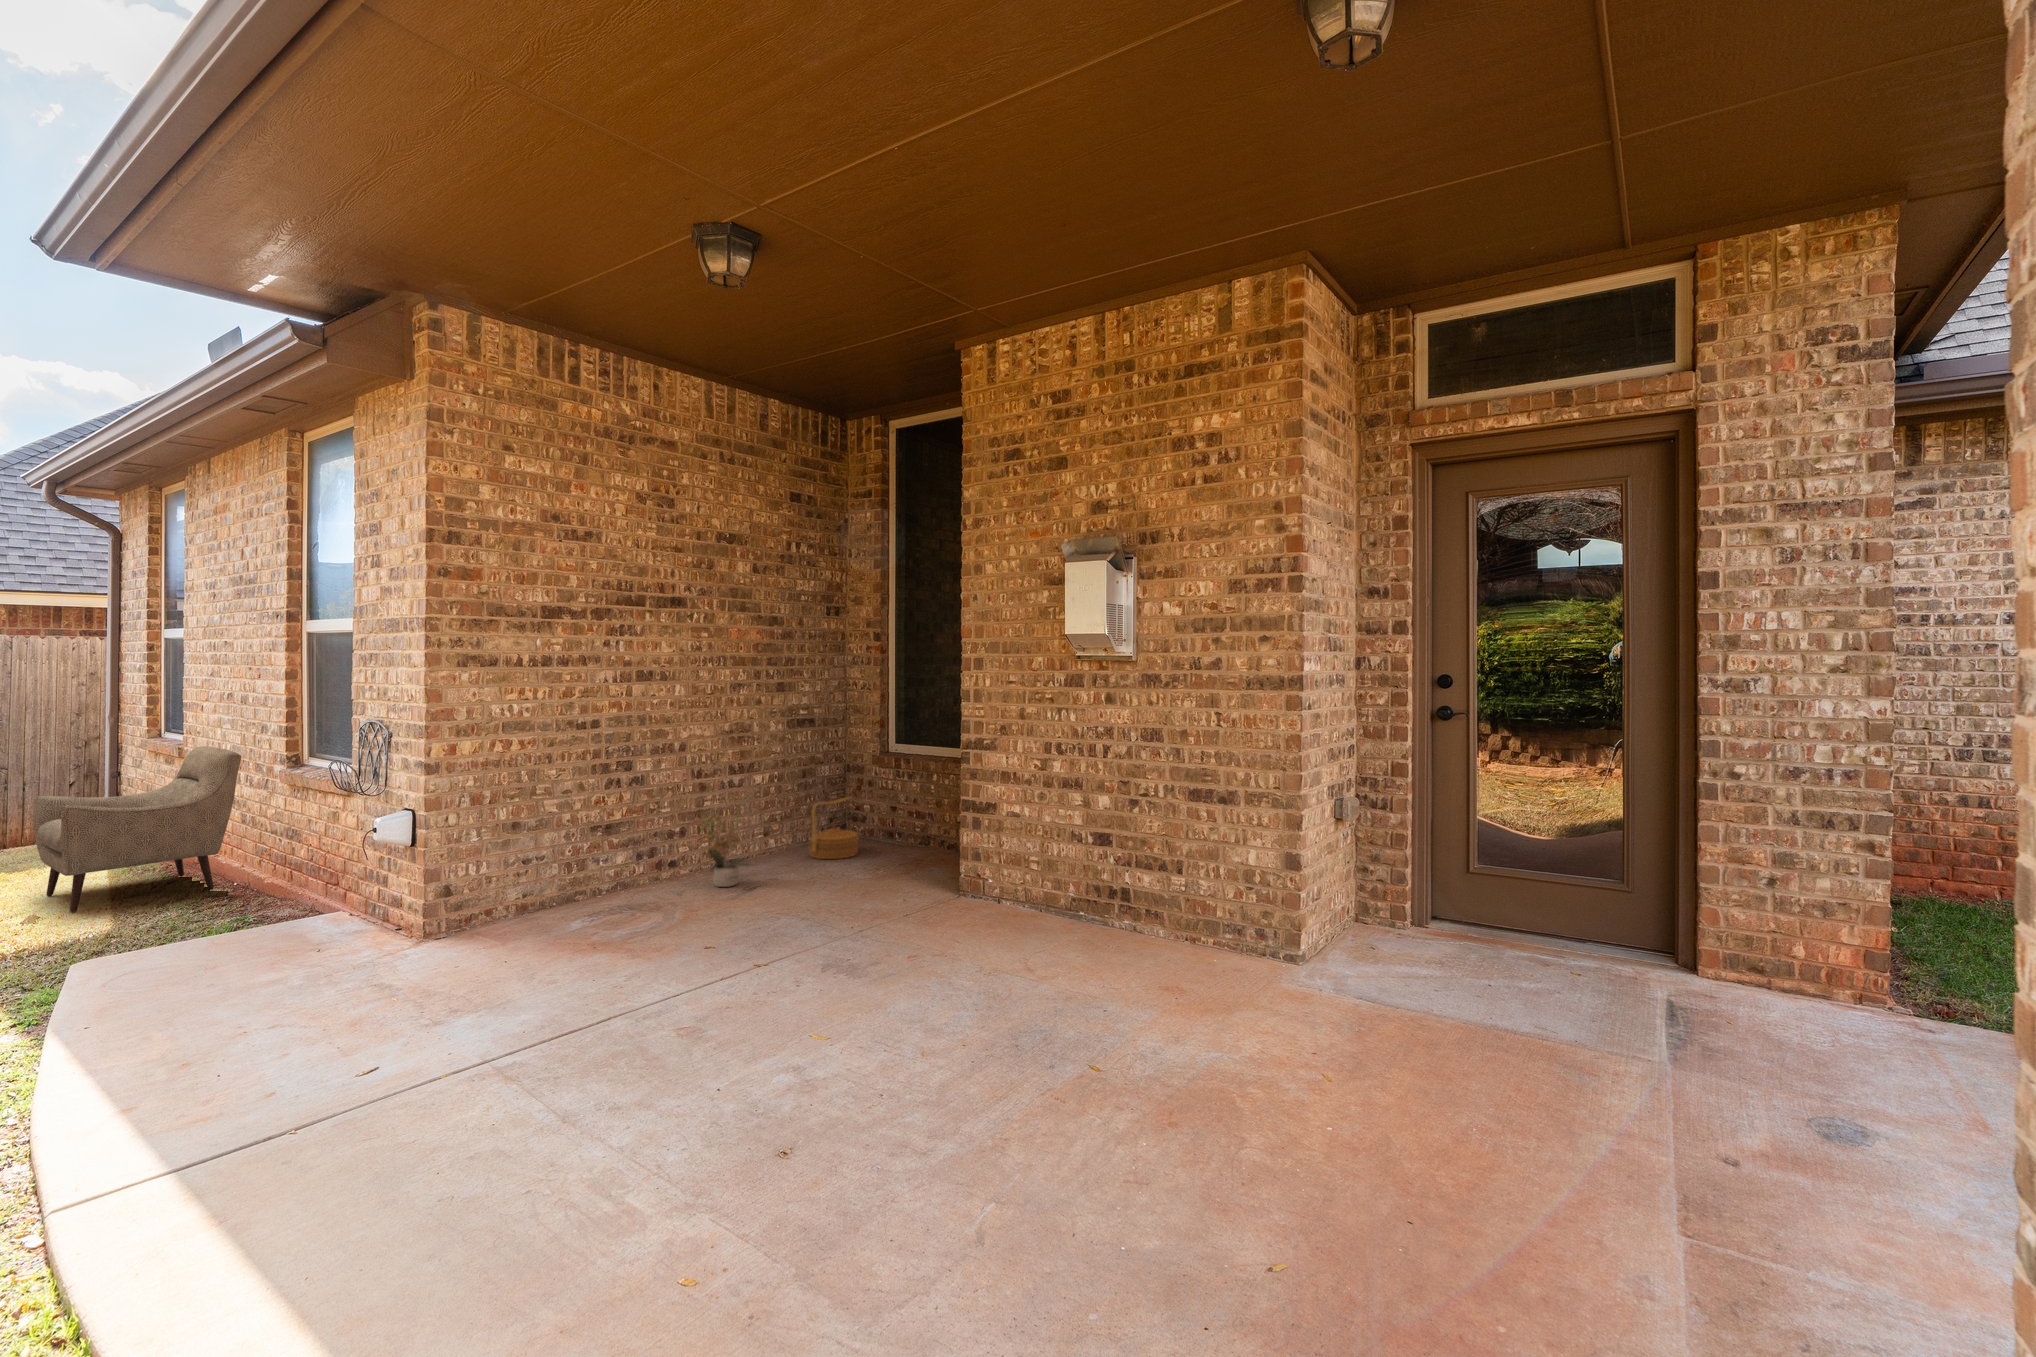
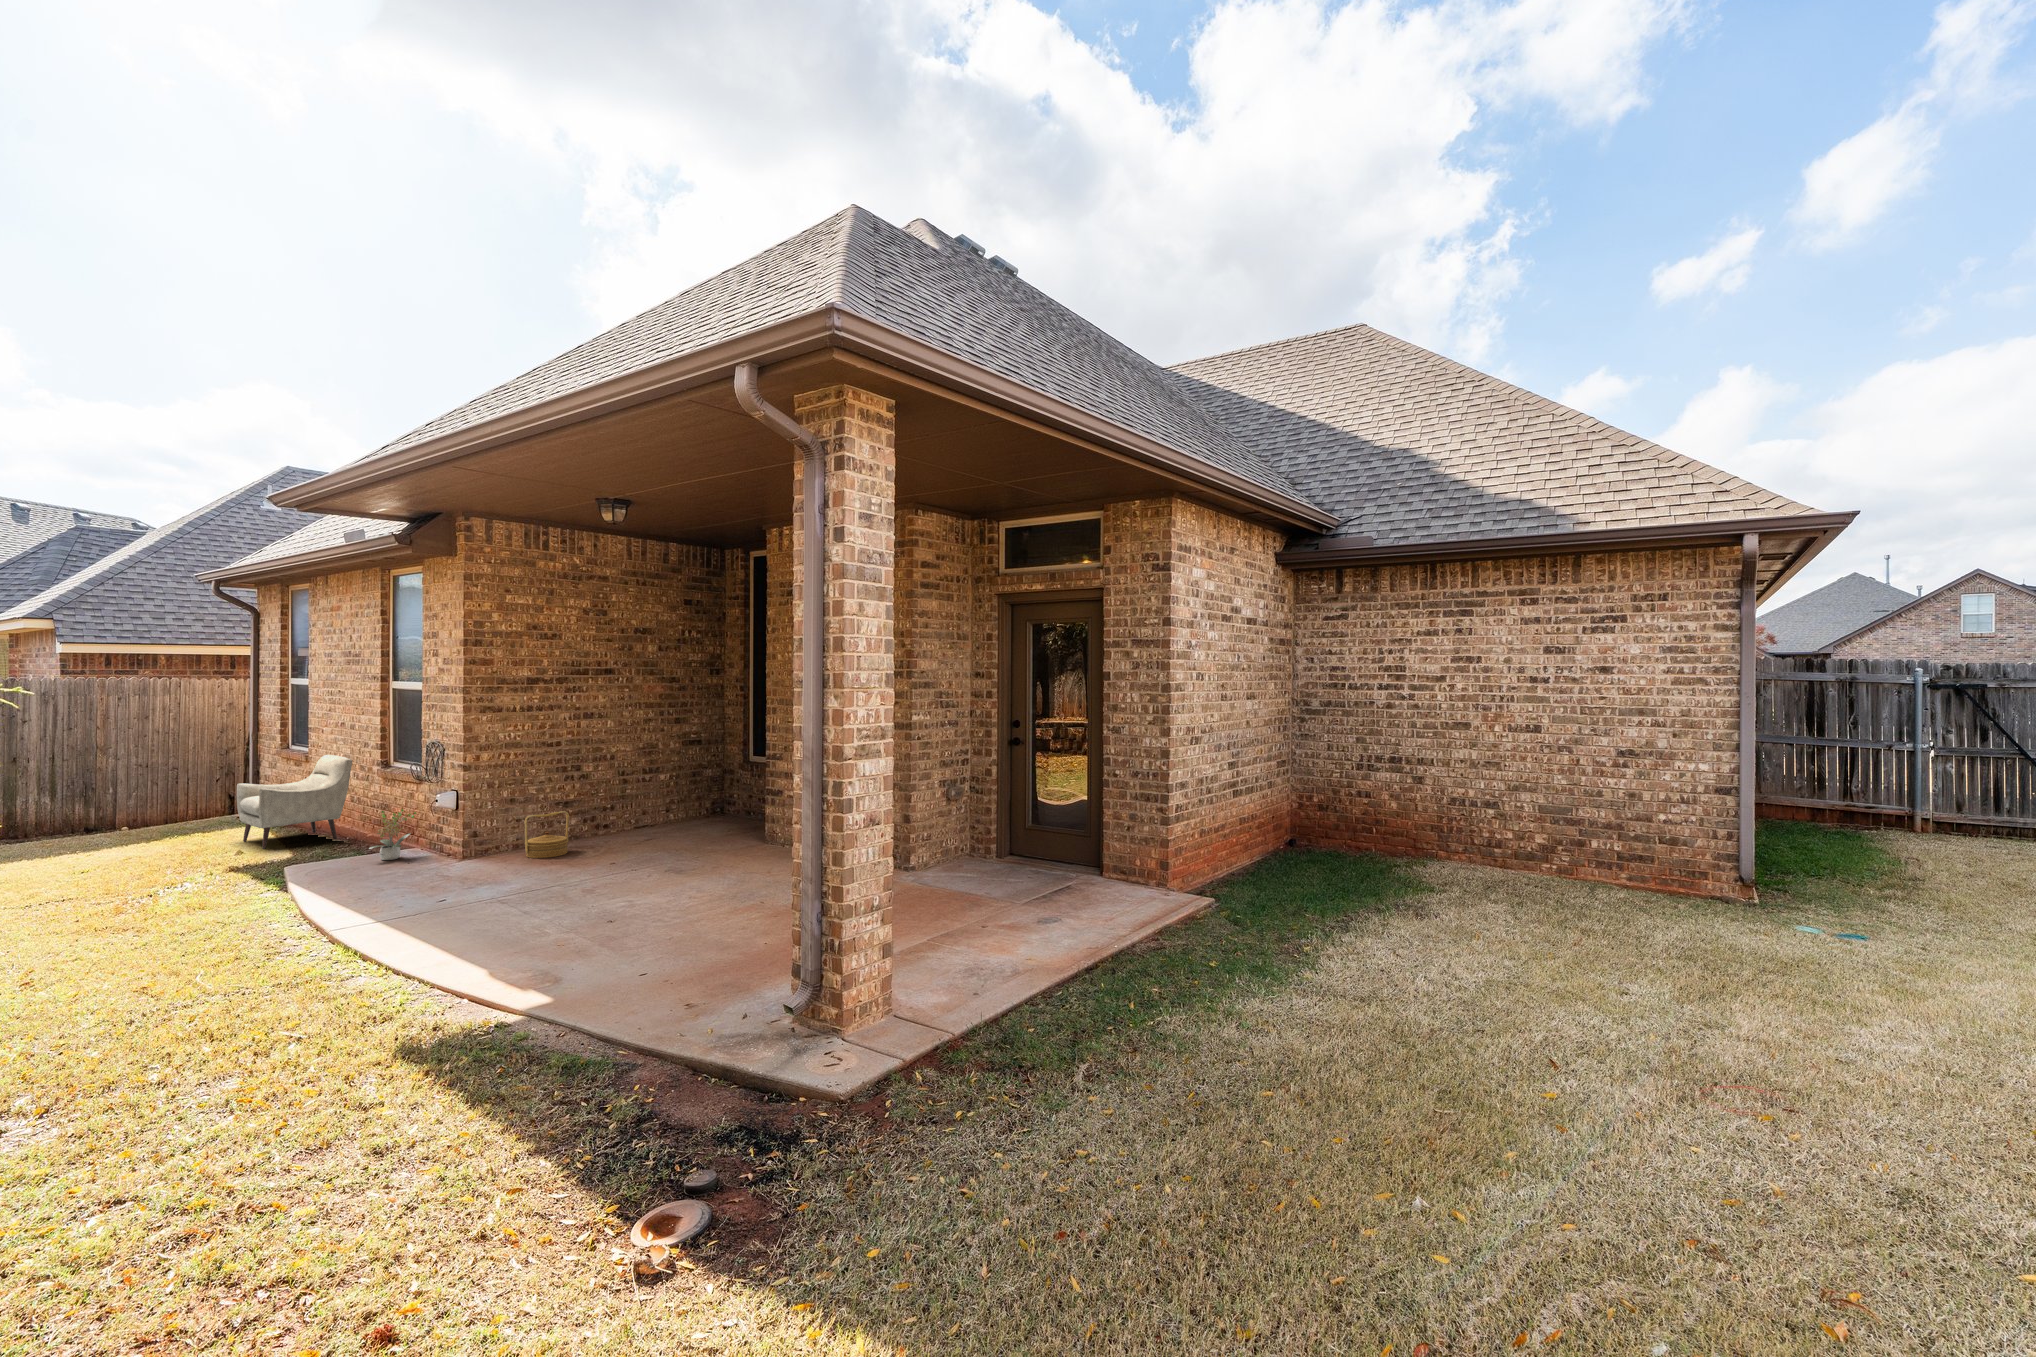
woven basket: present [809,797,859,859] -> present [524,811,569,858]
potted plant: present [700,814,752,887] -> present [369,809,418,860]

